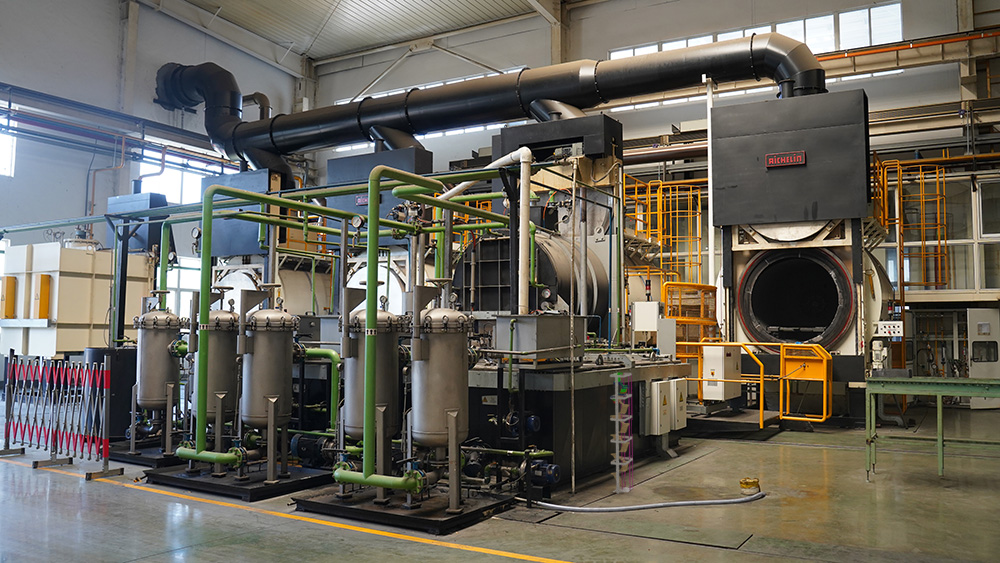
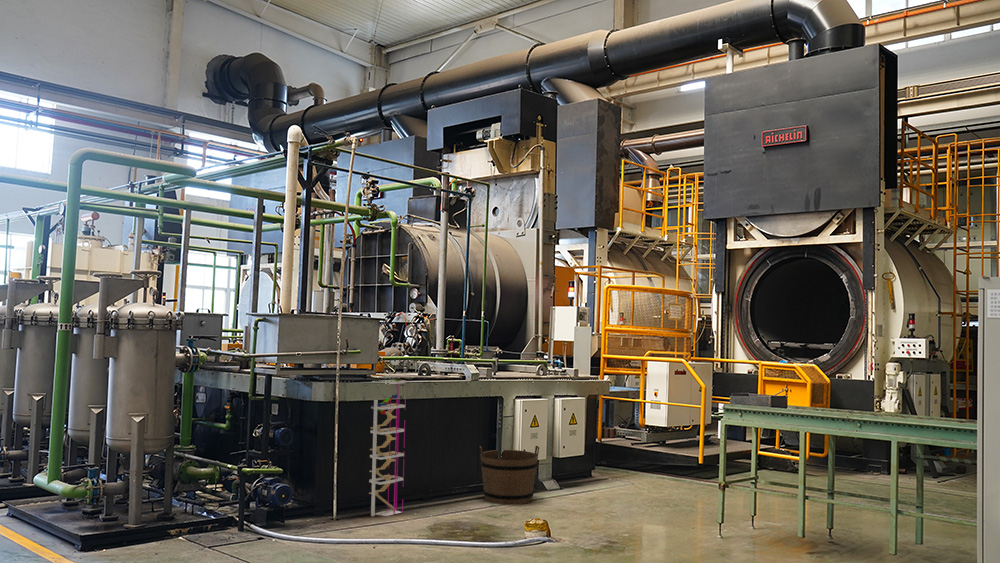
bucket: none [652,423,703,475] -> present [480,446,539,504]

